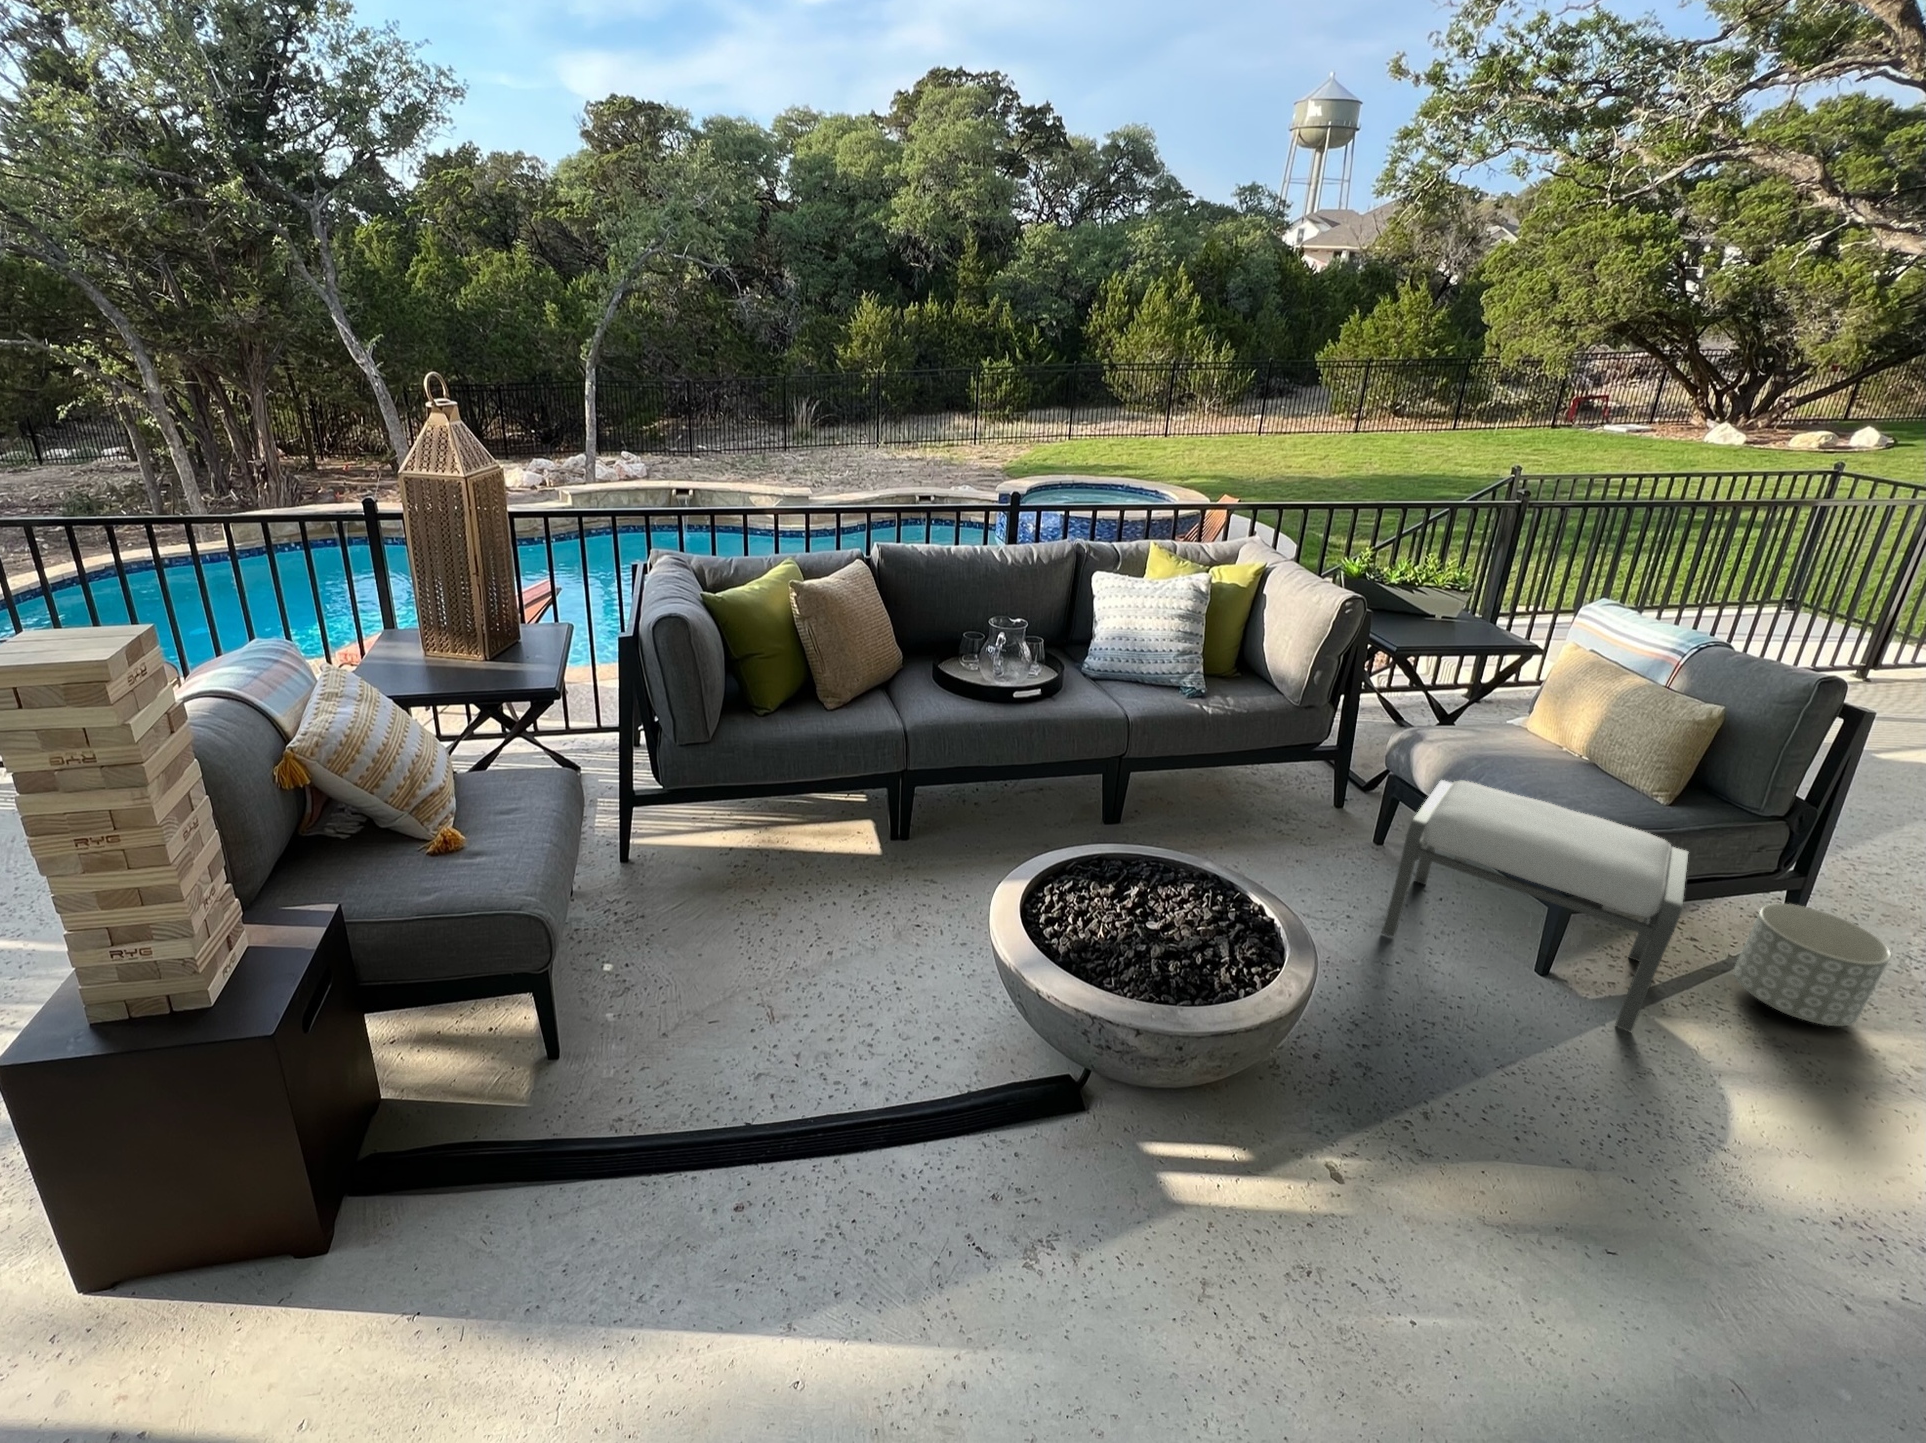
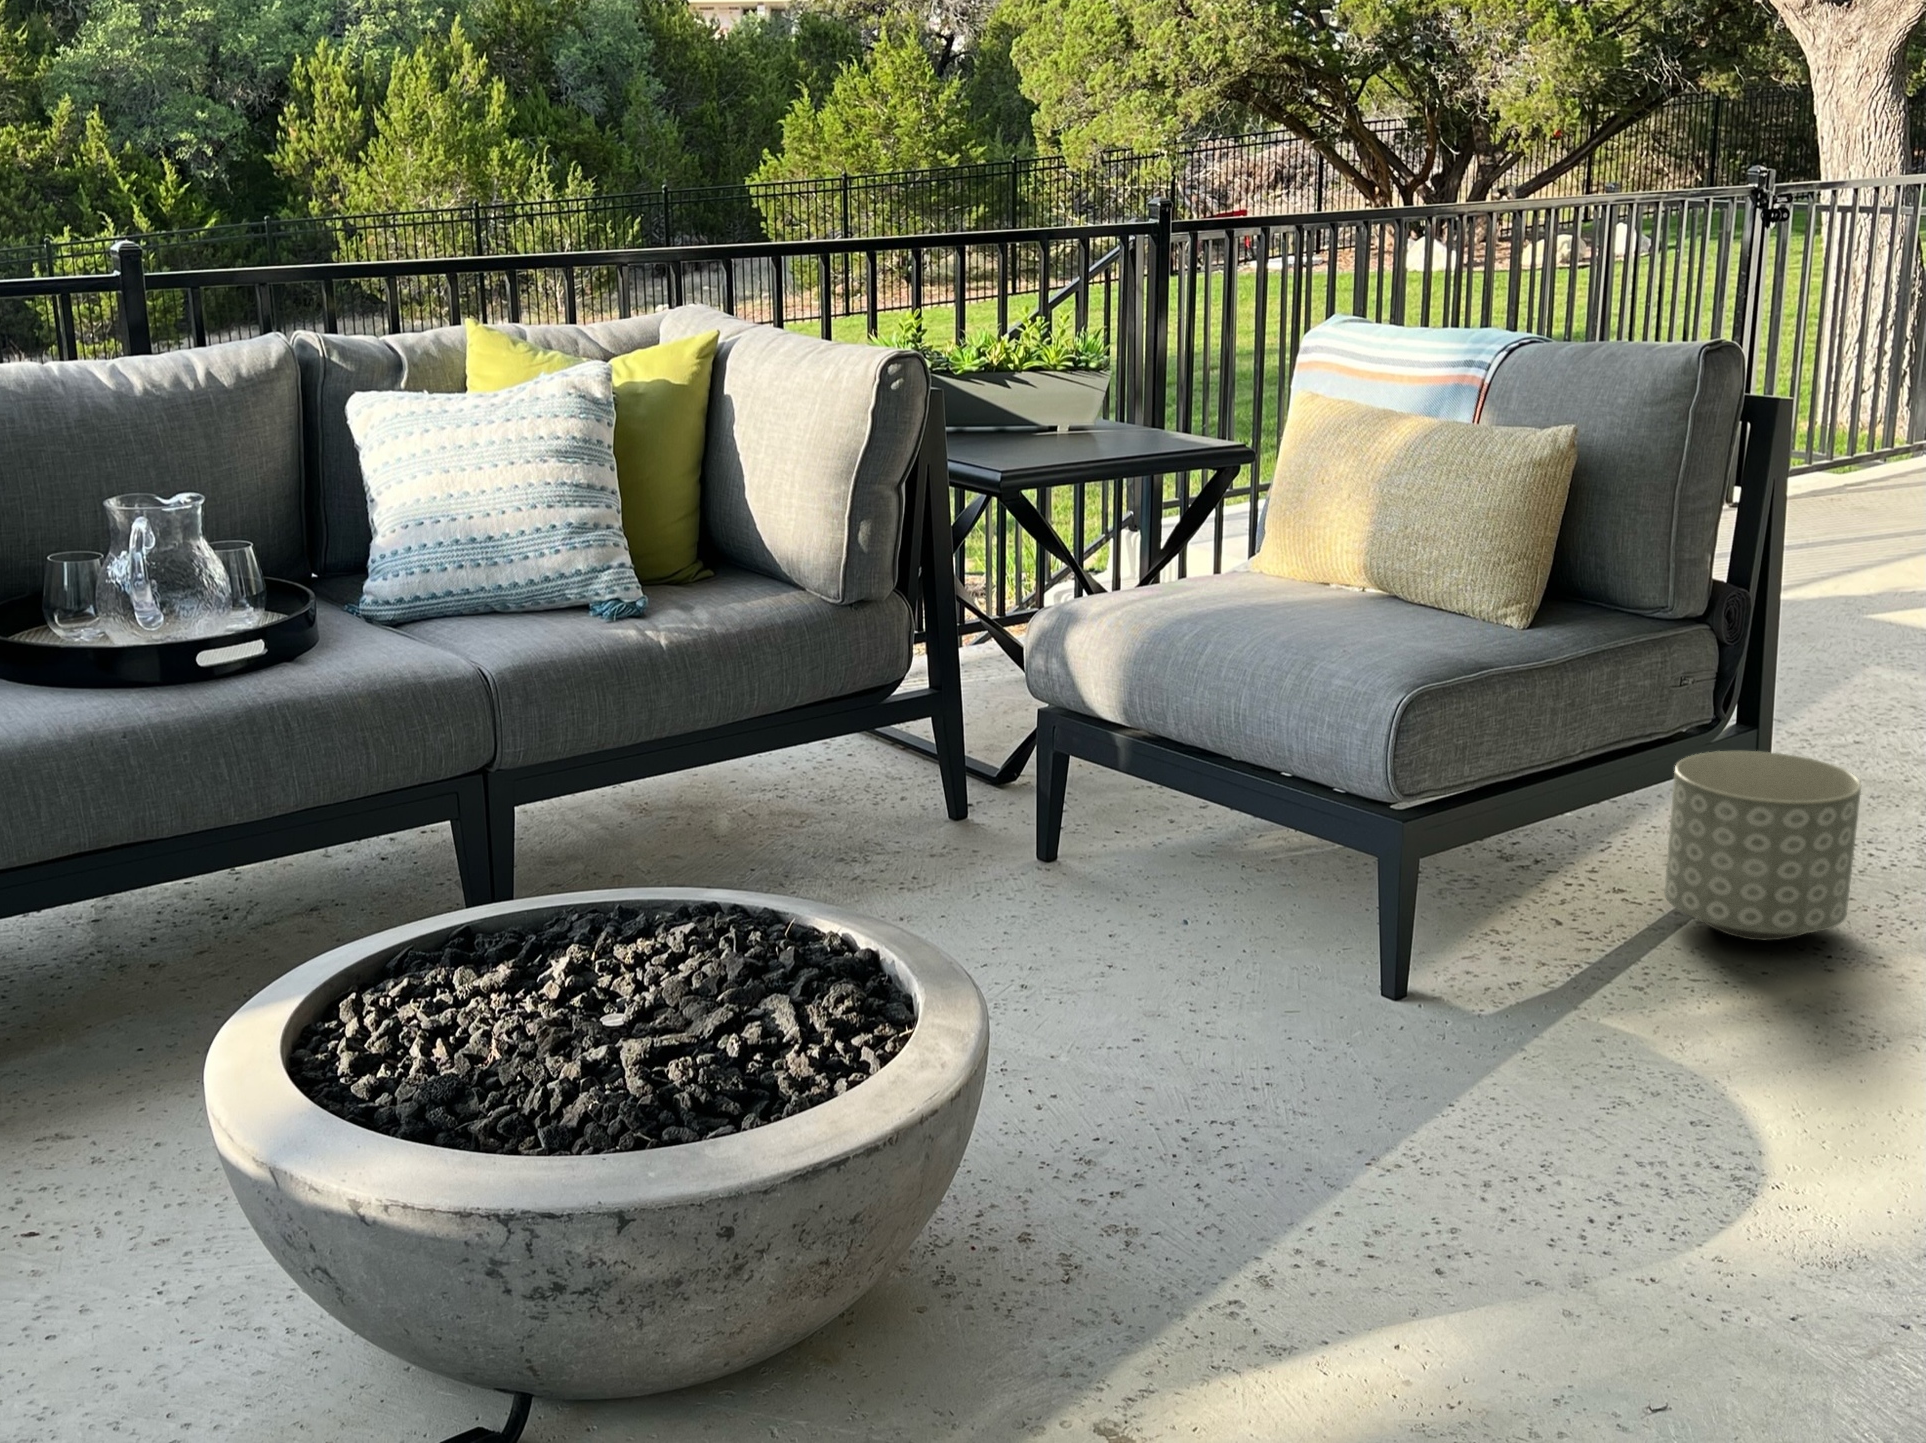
ottoman: present [1382,780,1688,1032] -> none [1101,658,1578,1032]

